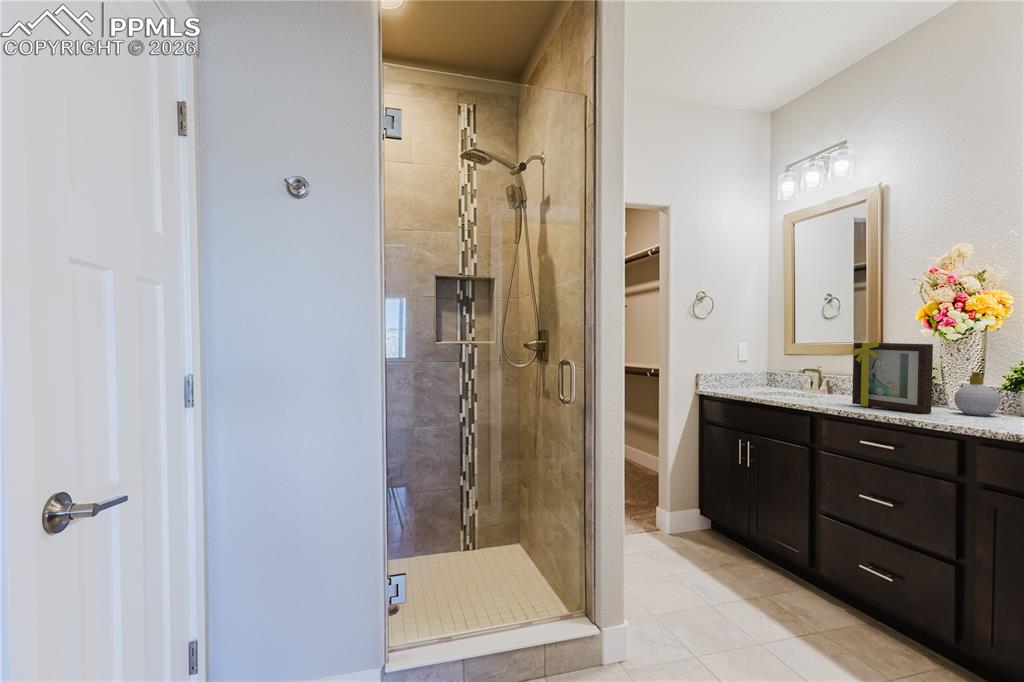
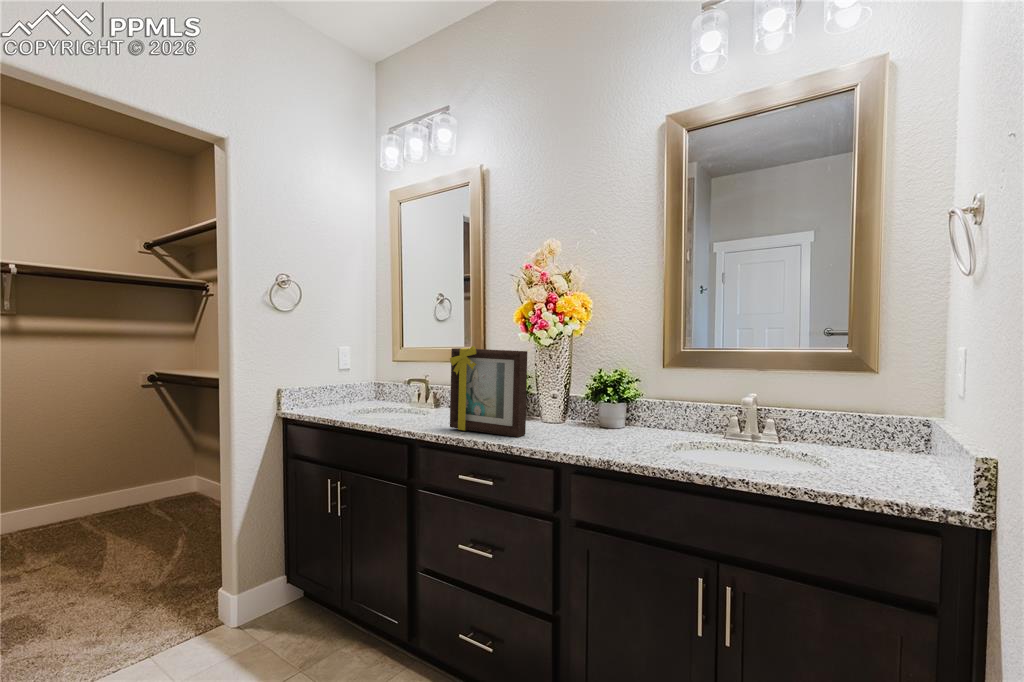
soap bottle: present [954,372,1000,416] -> none [546,383,583,433]

